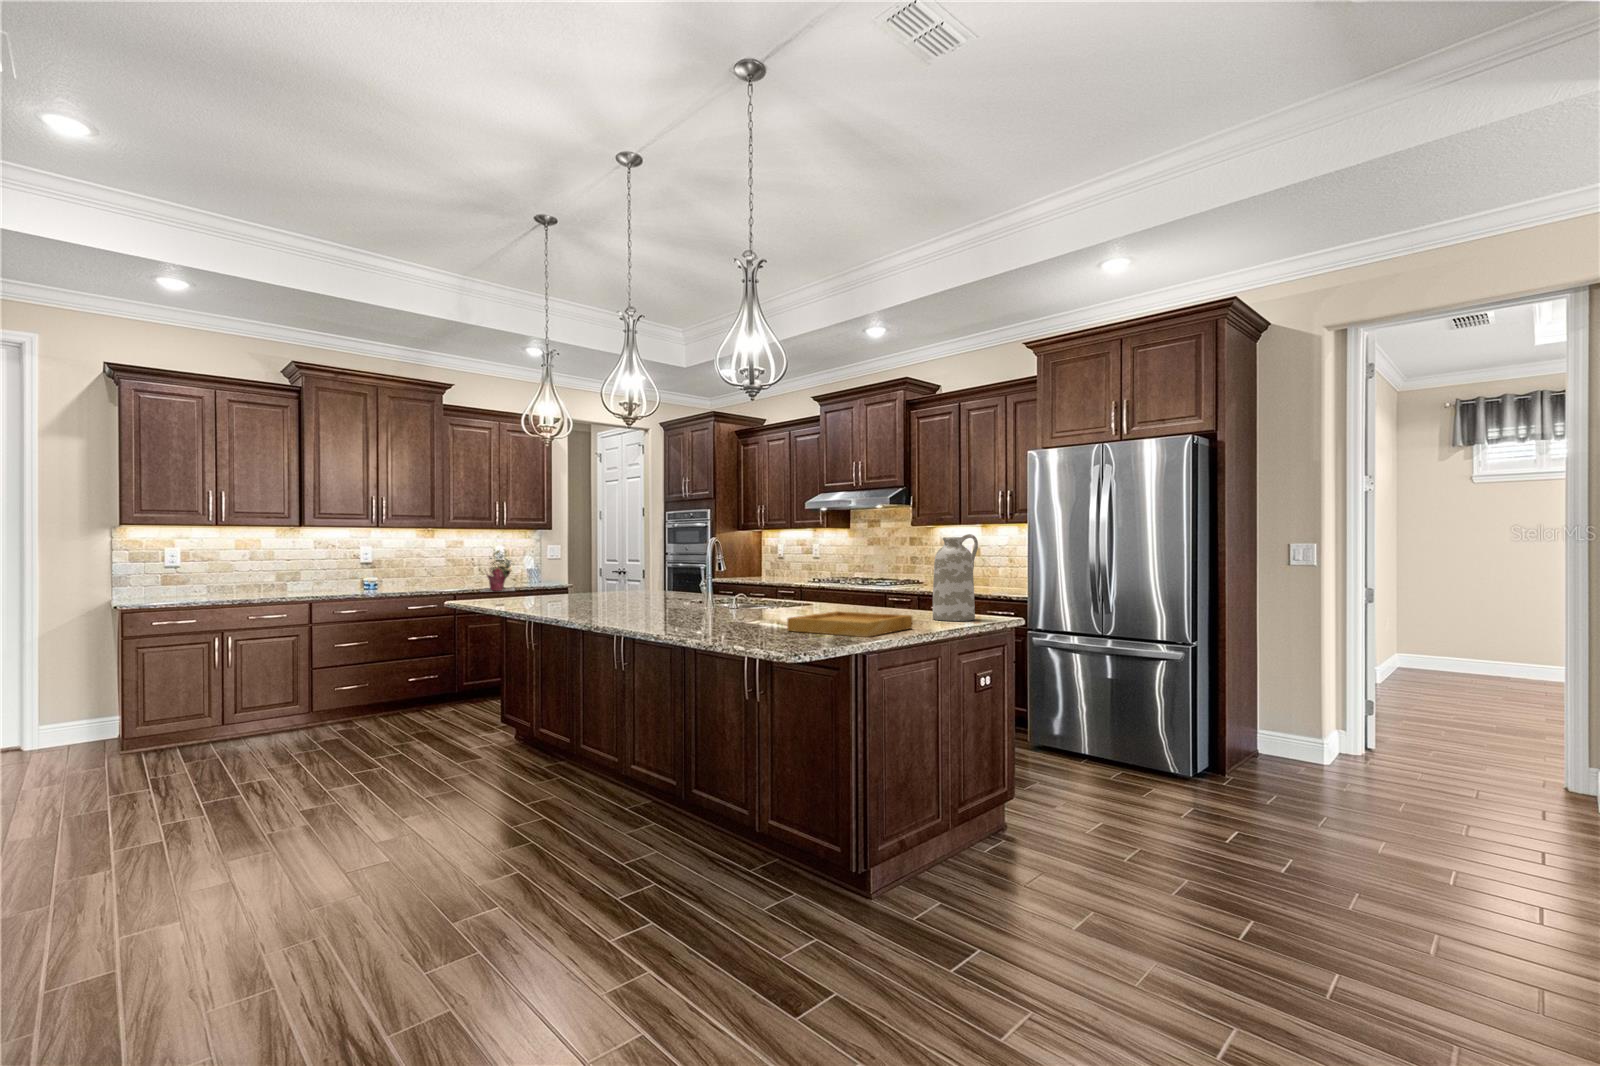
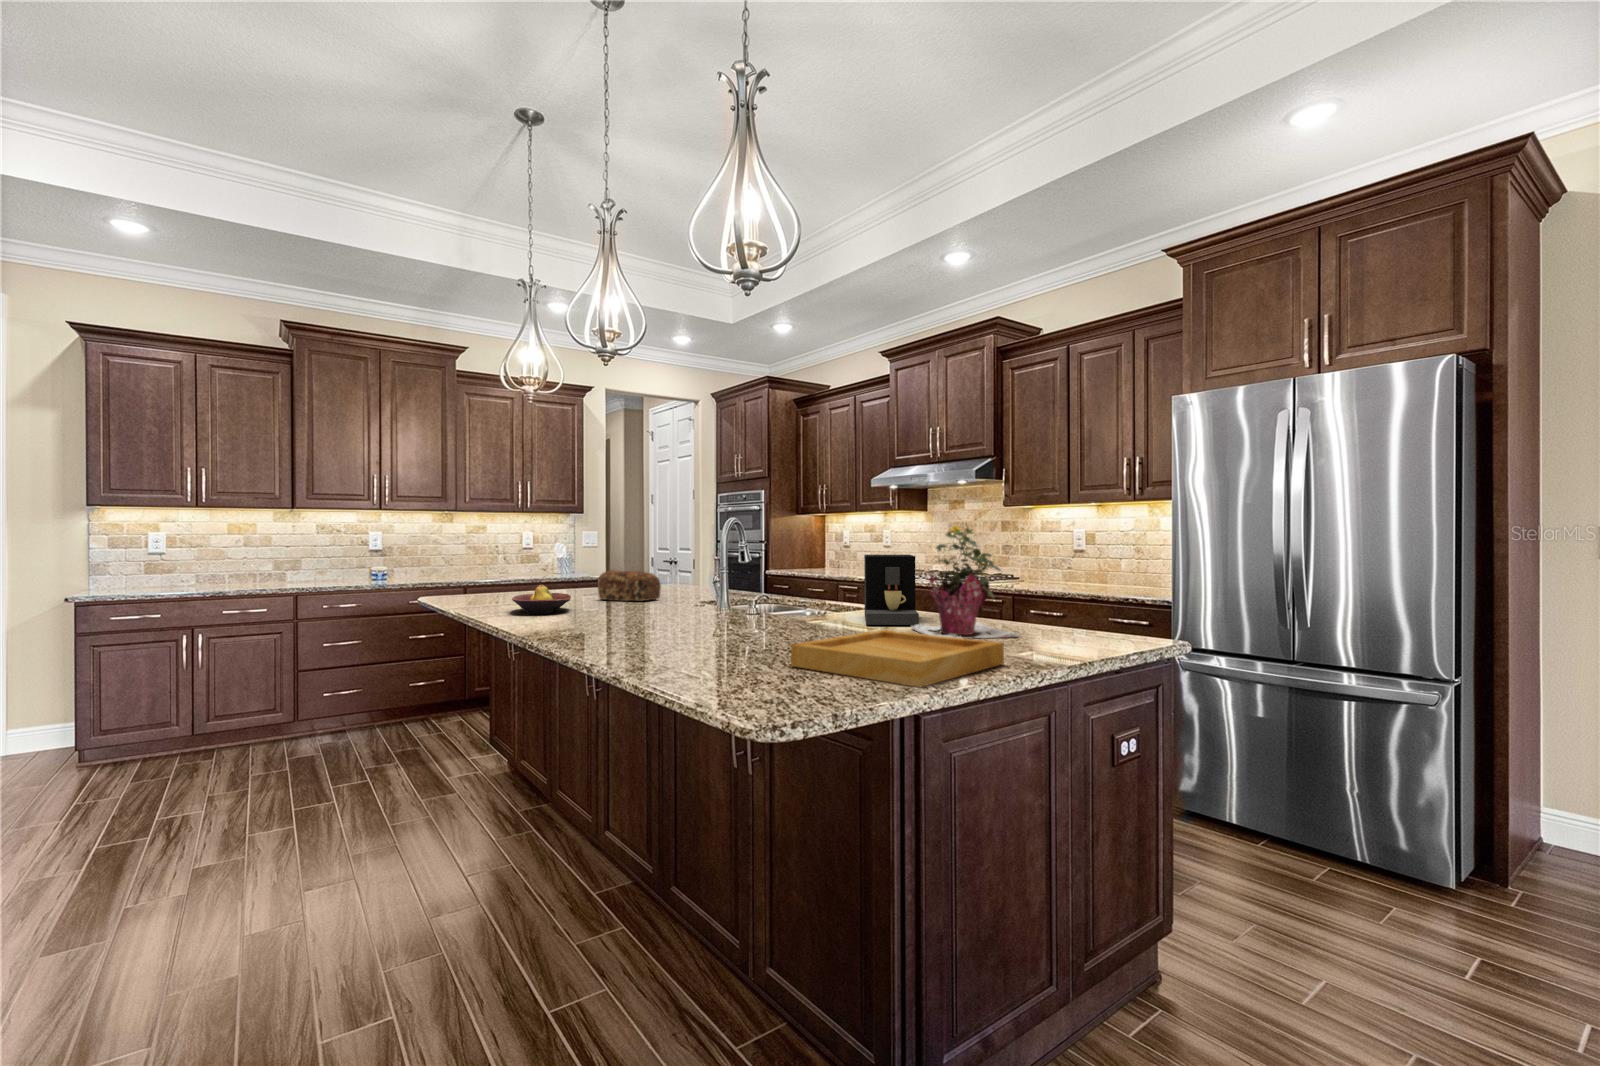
vase: present [933,534,978,621] -> none [1037,508,1112,647]
potted plant: present [480,550,515,592] -> present [911,524,1018,638]
coffee maker: none [814,564,855,613] -> present [864,555,919,625]
bread loaf: none [597,578,648,602] -> present [598,570,661,601]
fruit bowl: none [545,589,591,610] -> present [512,585,571,614]

